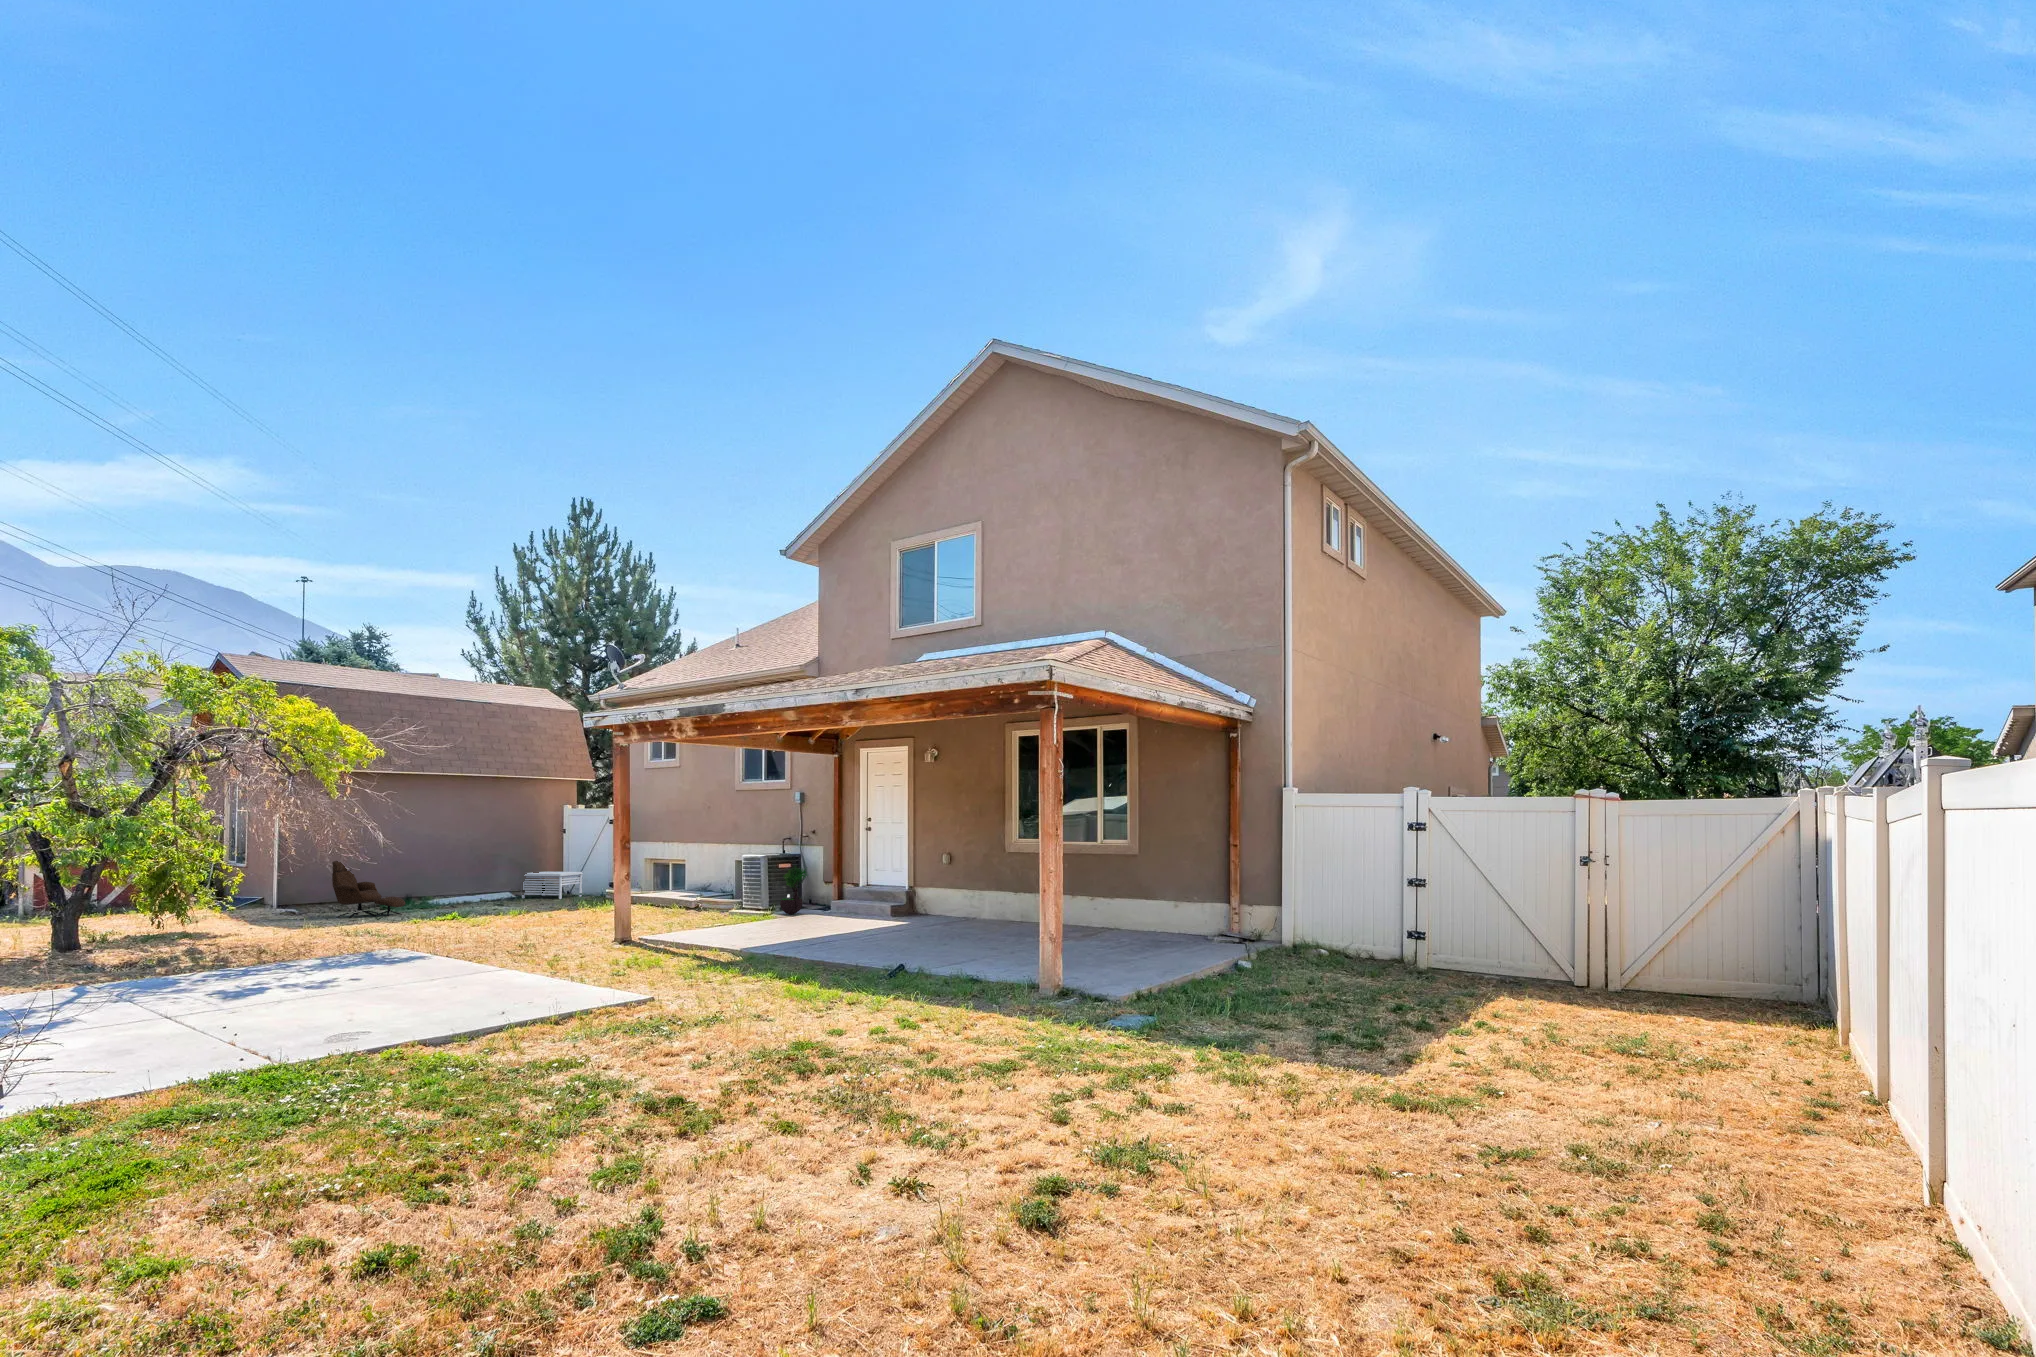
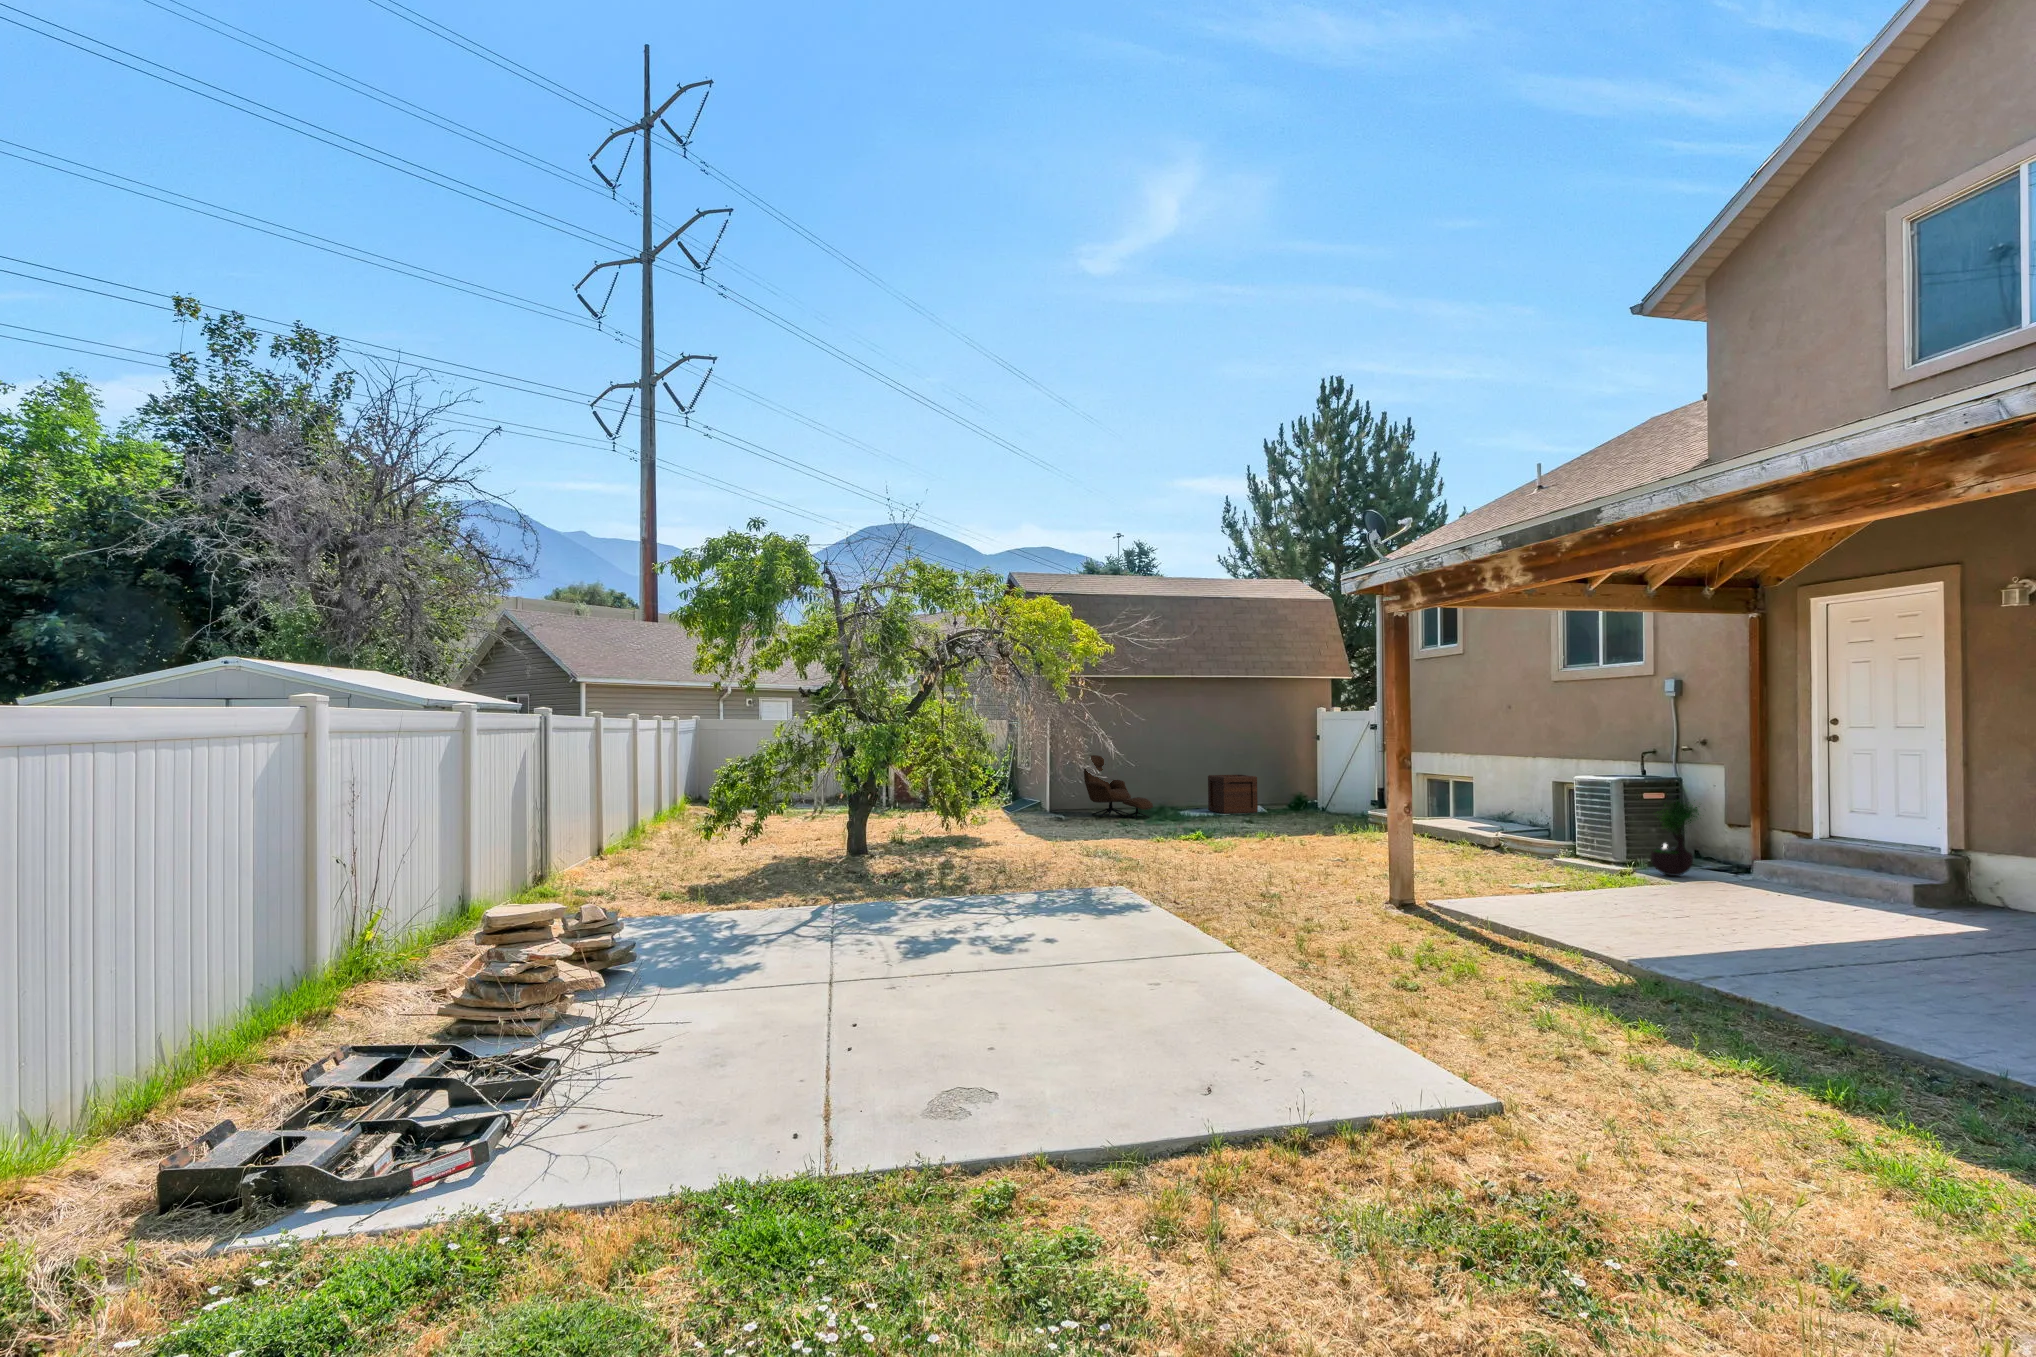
wooden crate: none [458,870,507,906] -> present [1208,775,1258,814]
storage bench: present [522,871,583,899] -> none [1273,779,1344,813]

